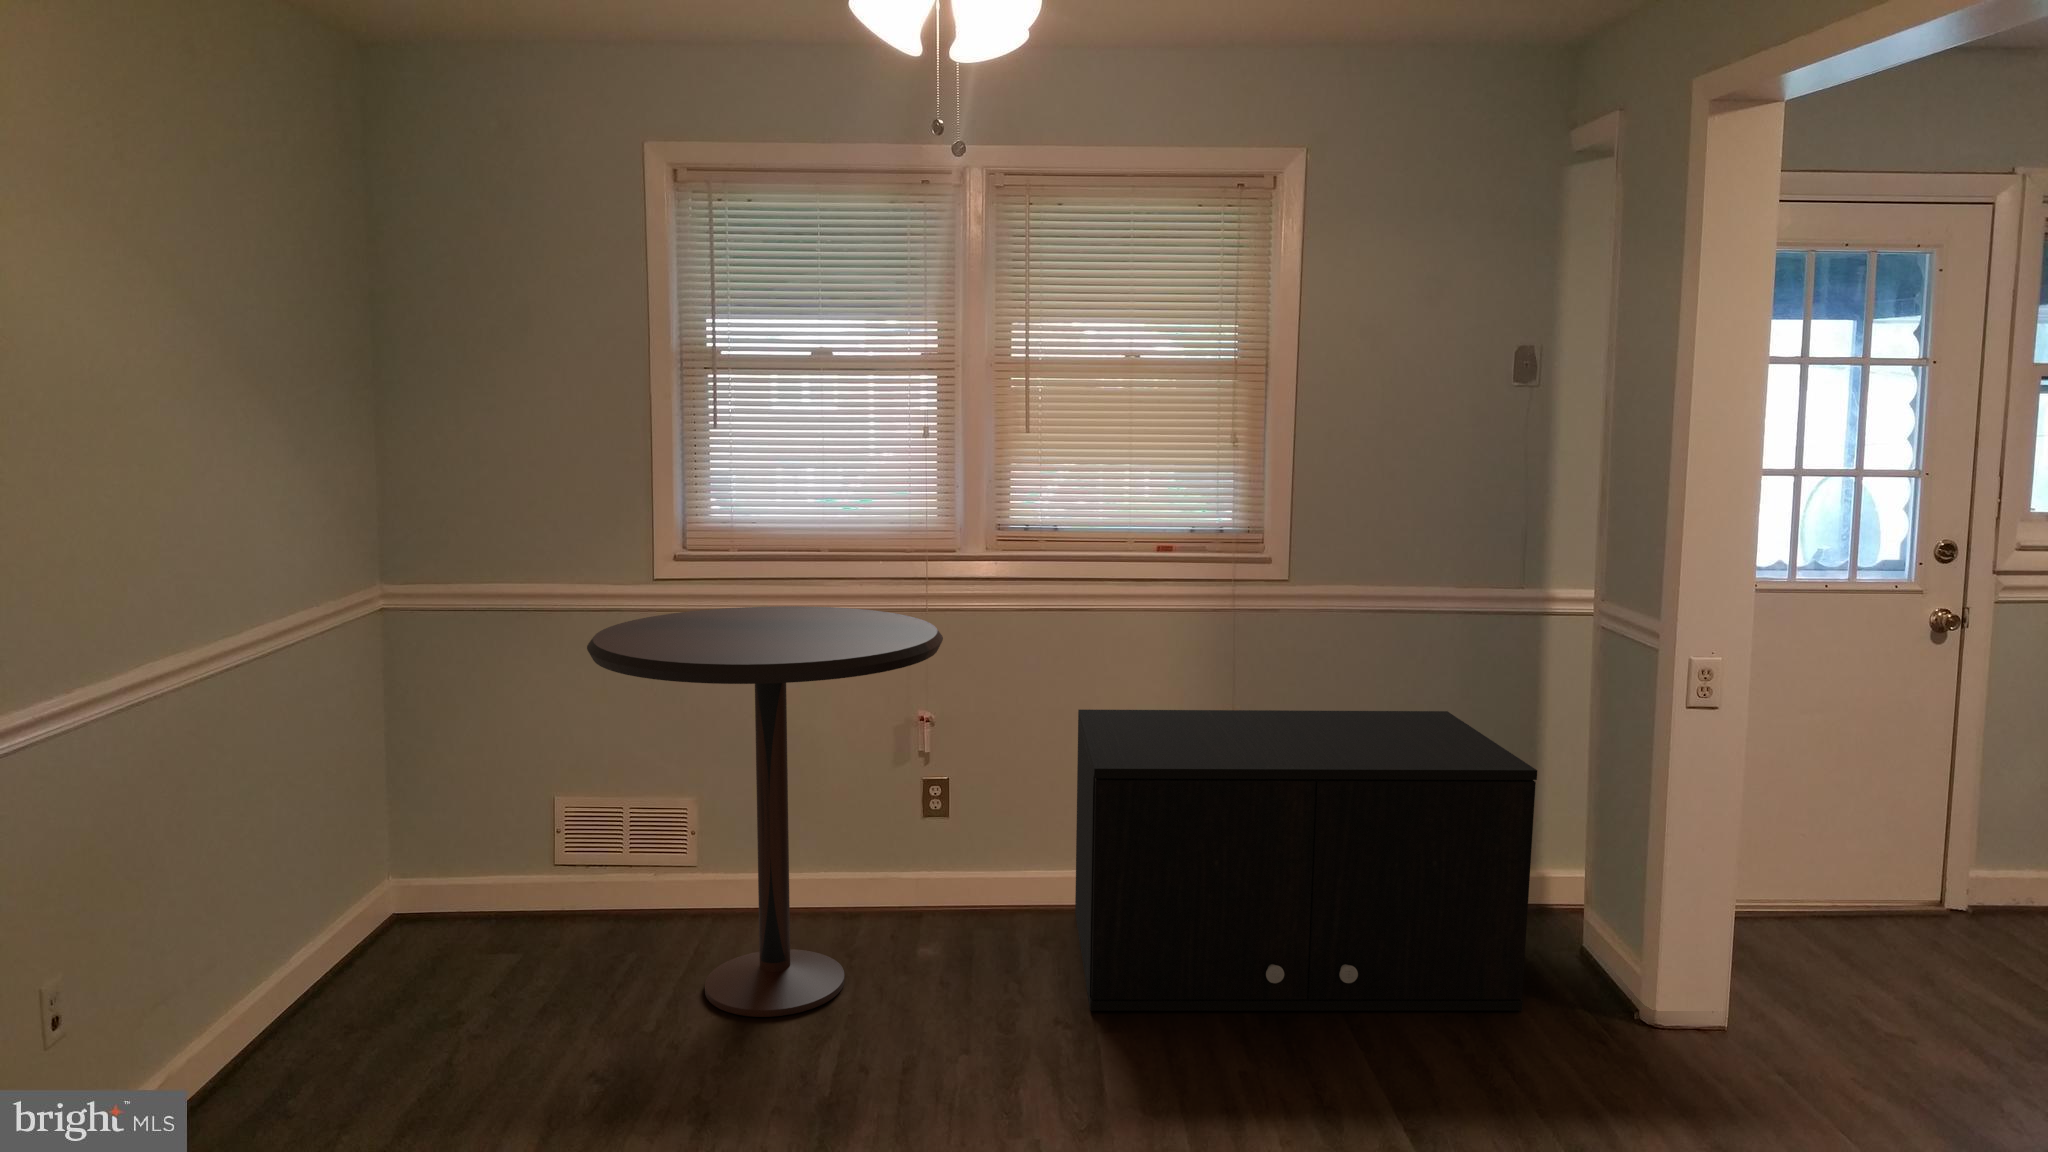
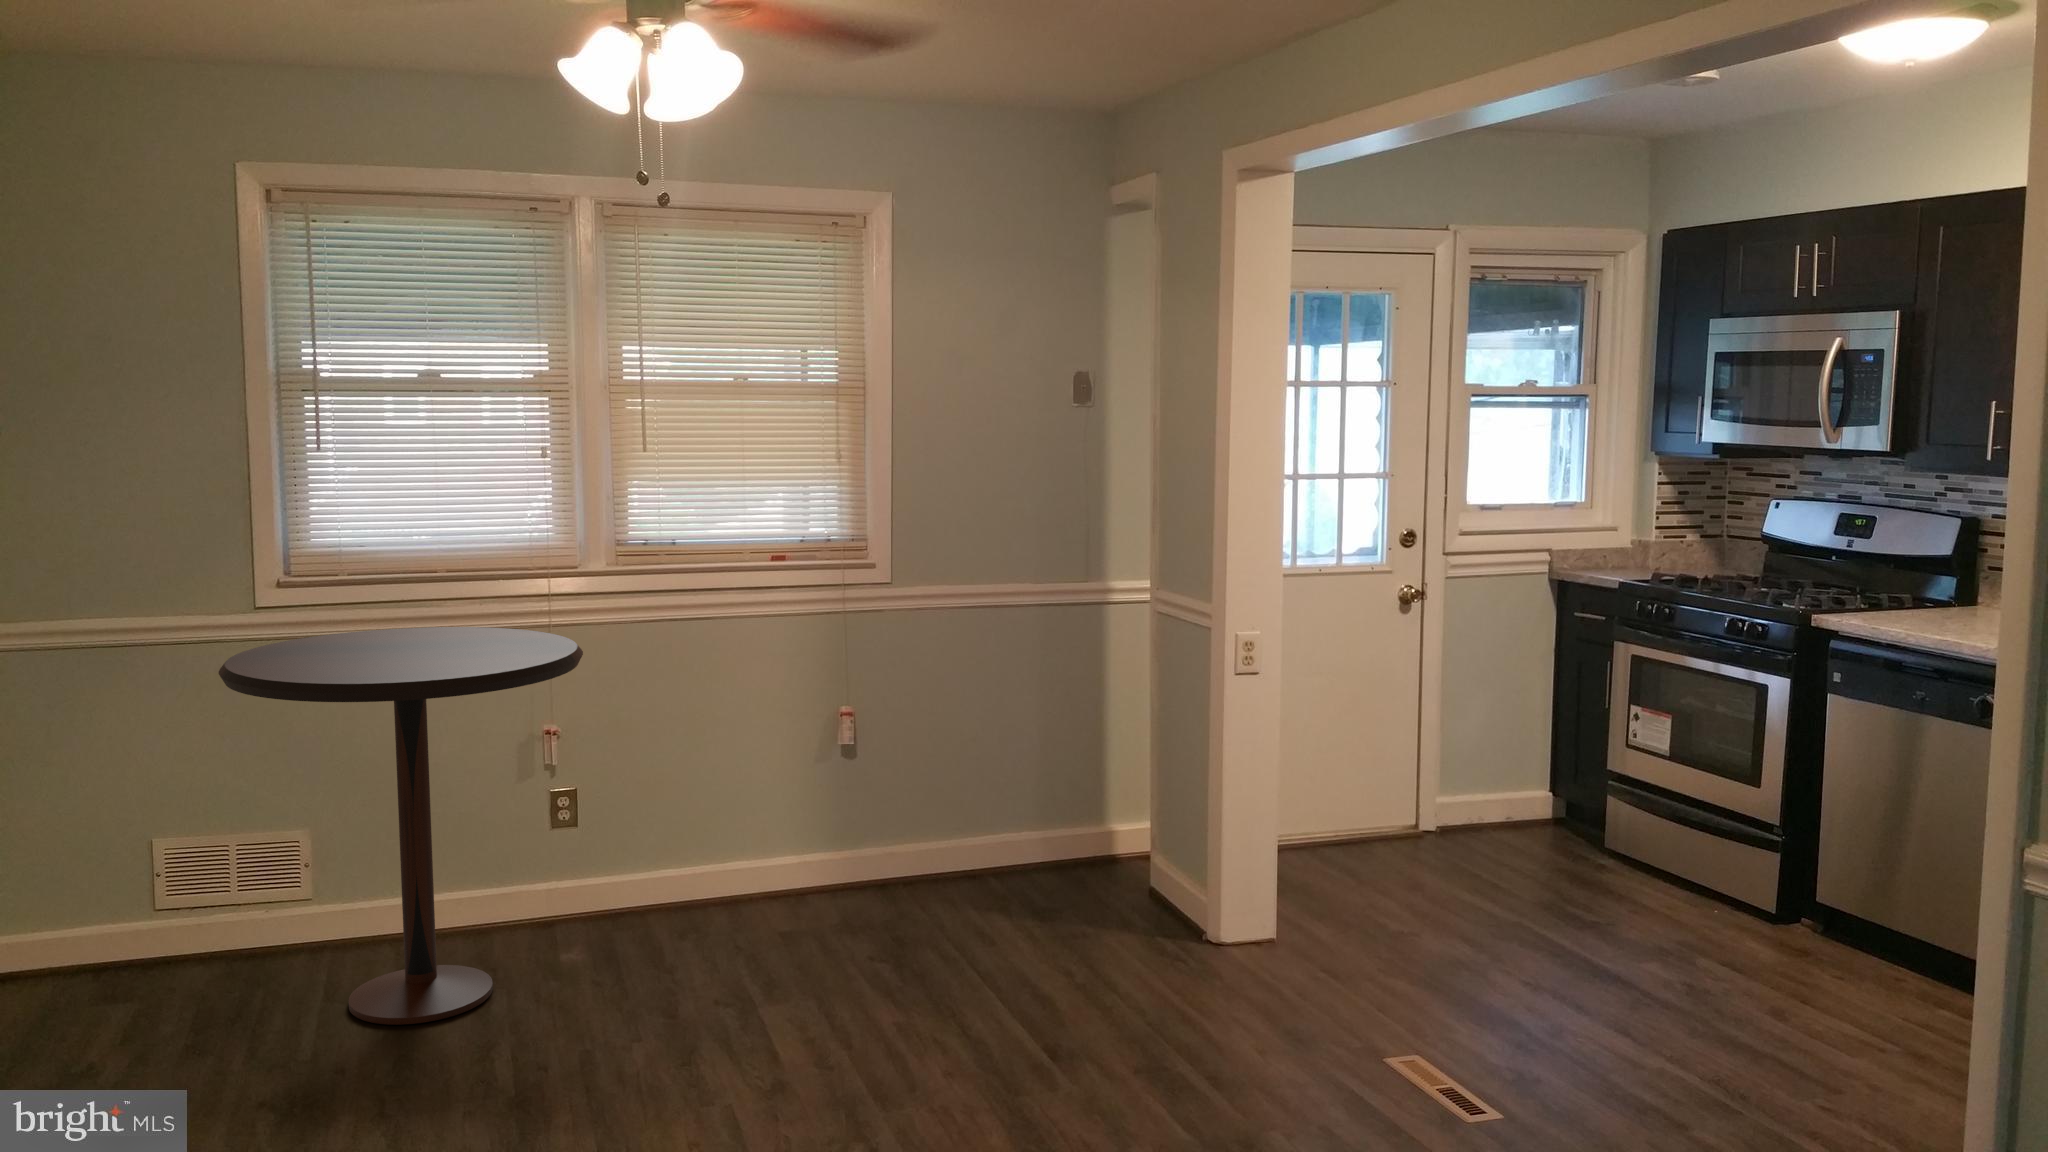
storage cabinet: present [1075,709,1537,1011] -> none [703,693,1105,980]

